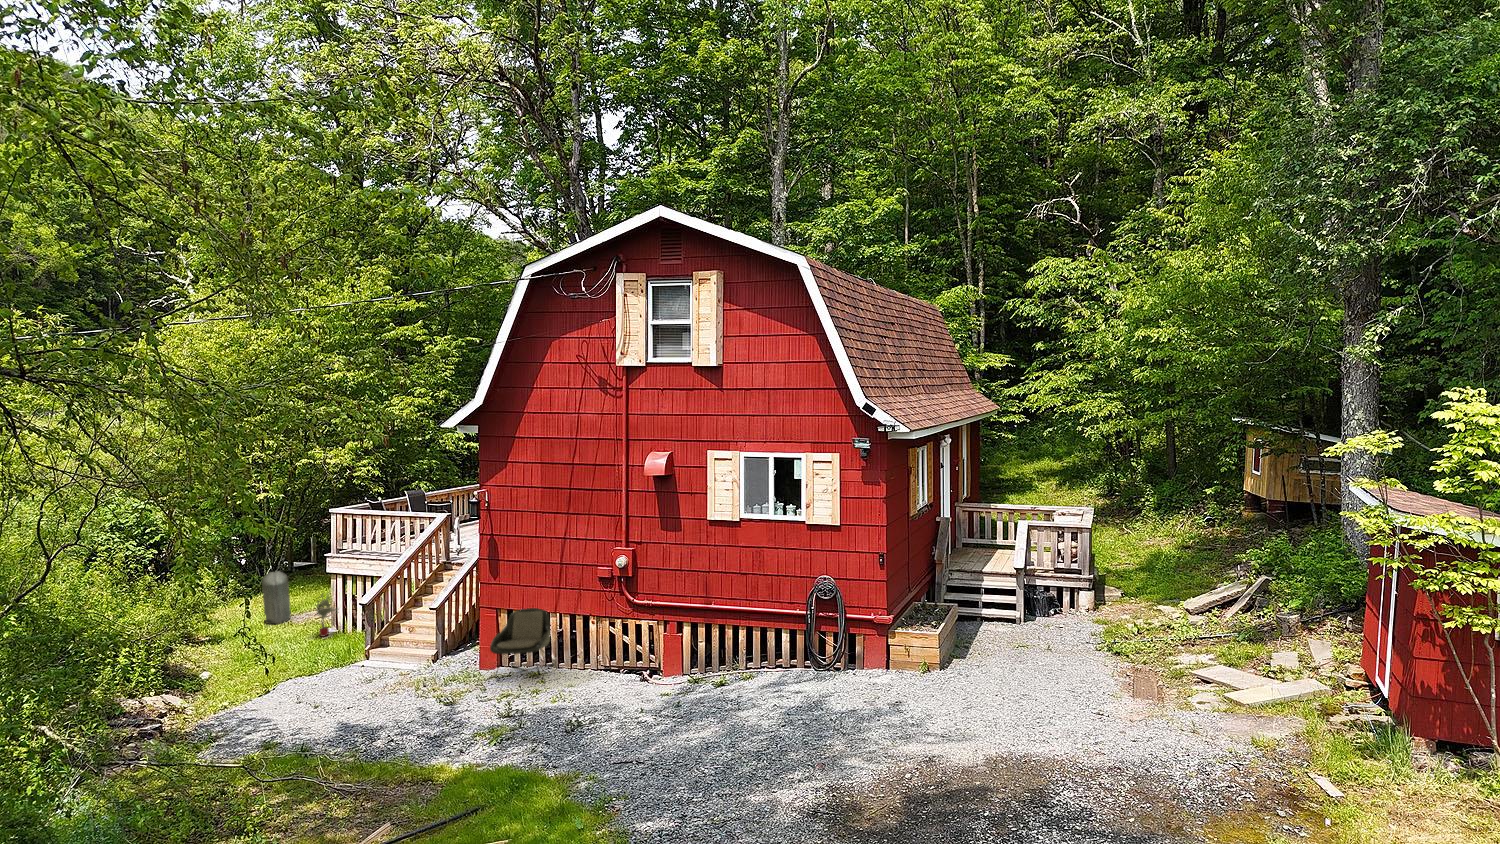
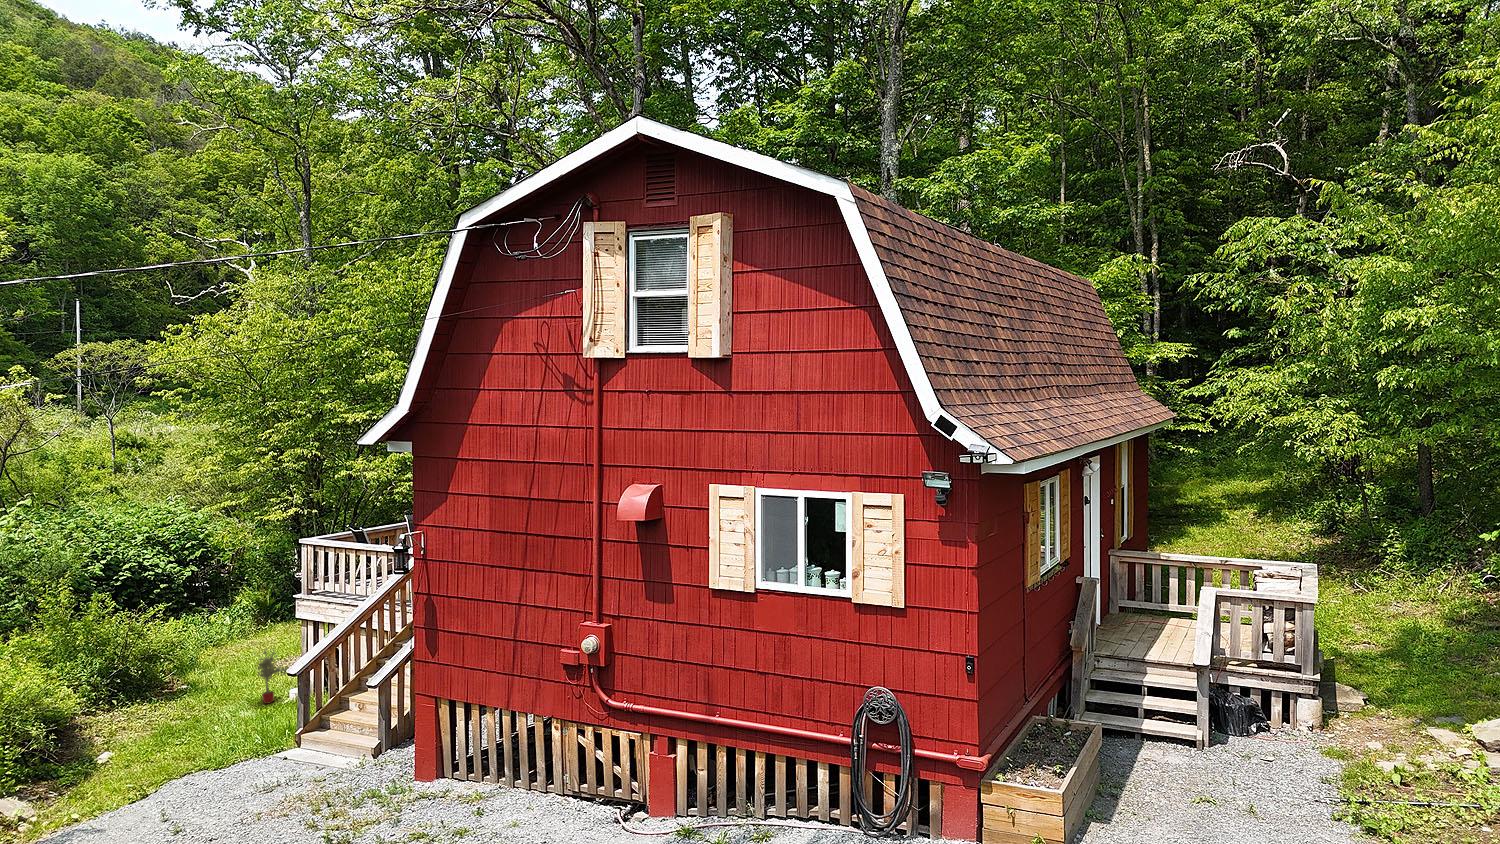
trash can: present [262,571,291,624] -> none [218,612,253,679]
lounge chair: present [490,608,554,679] -> none [409,699,507,807]

